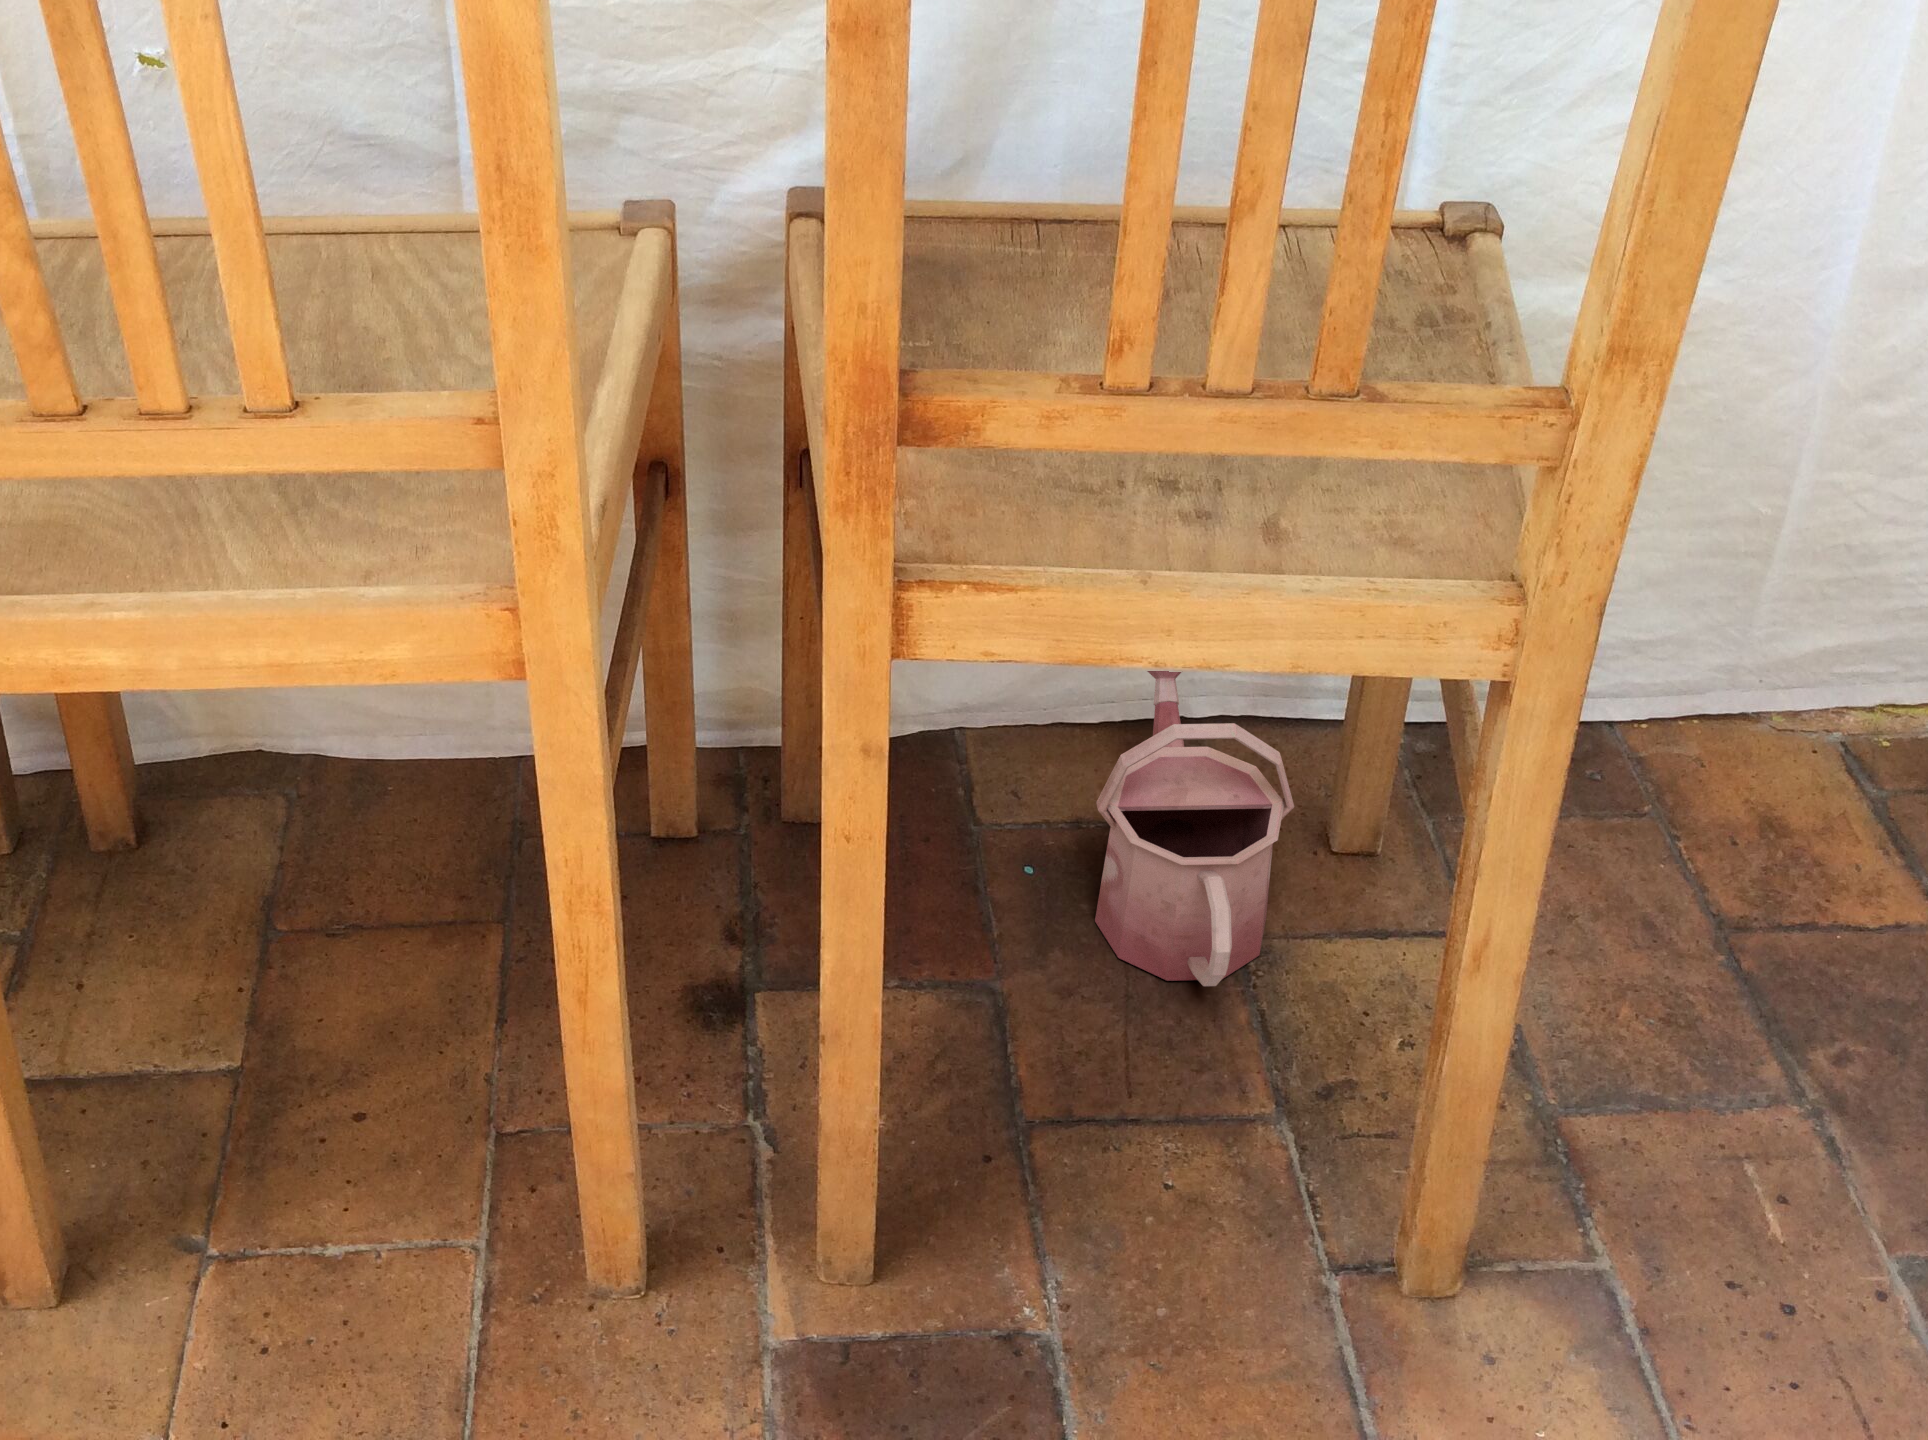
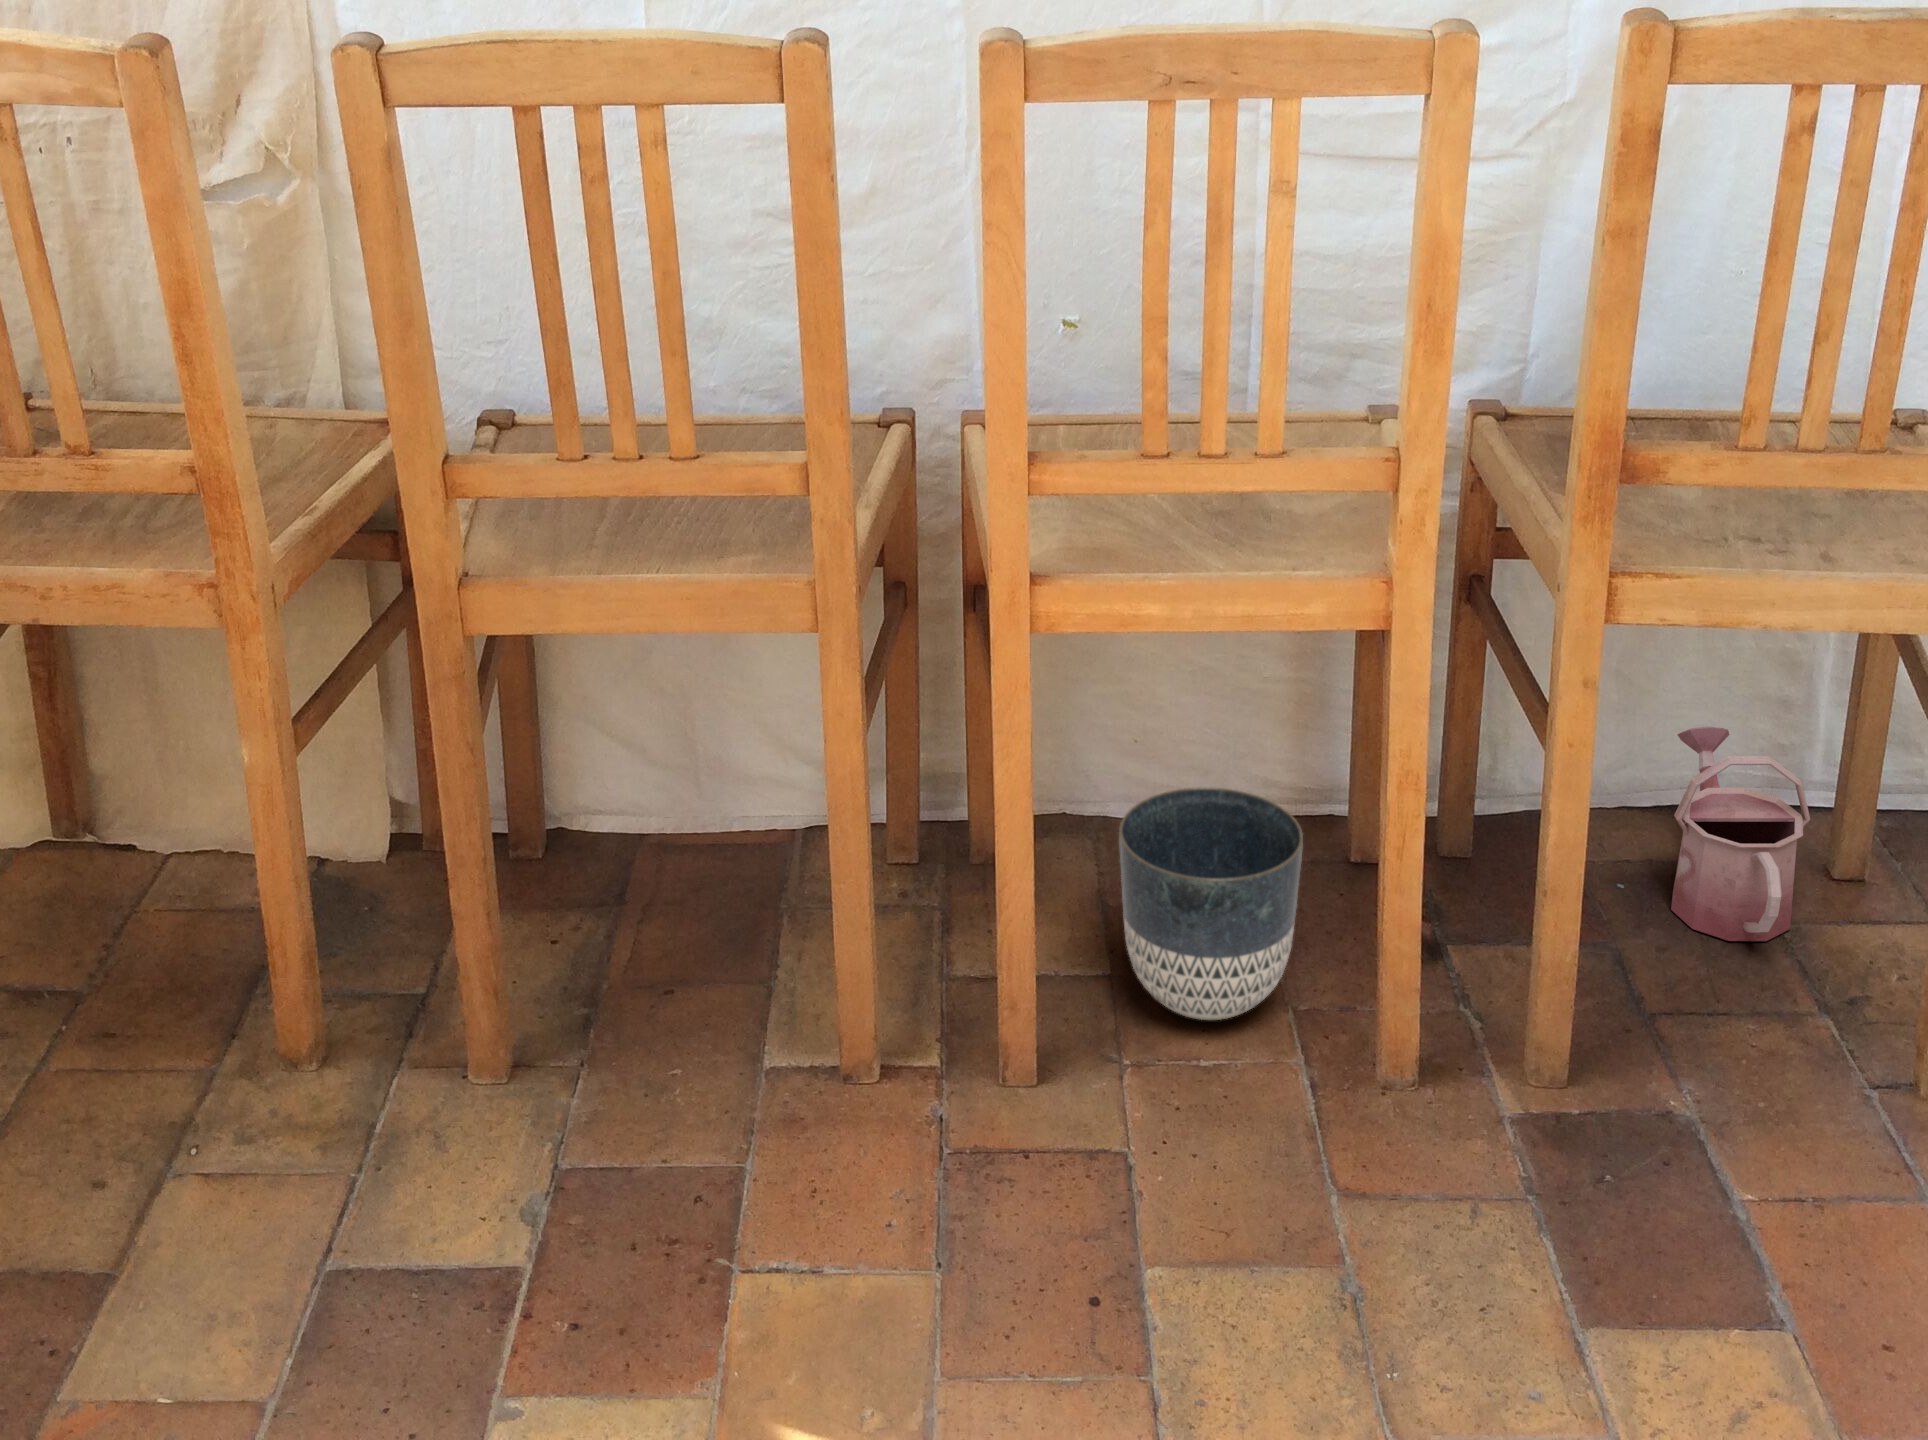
planter: none [189,811,484,1171] -> present [1119,787,1303,1020]

